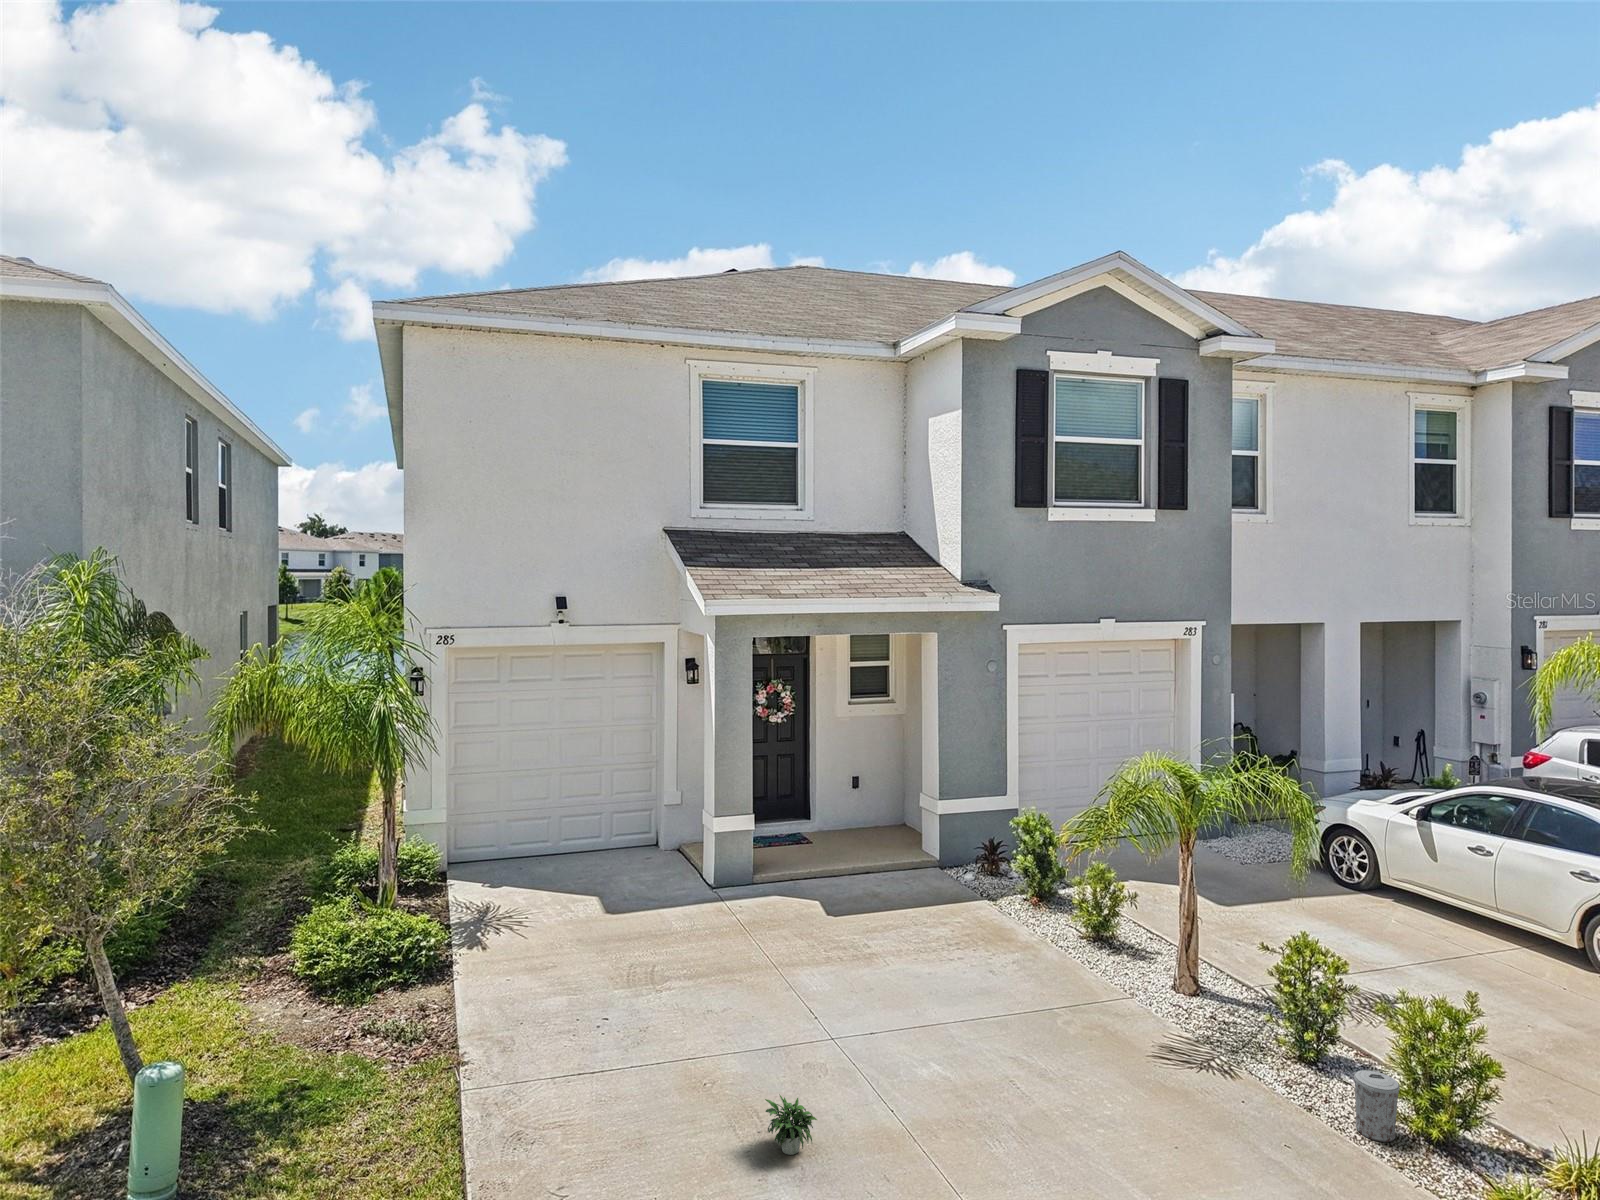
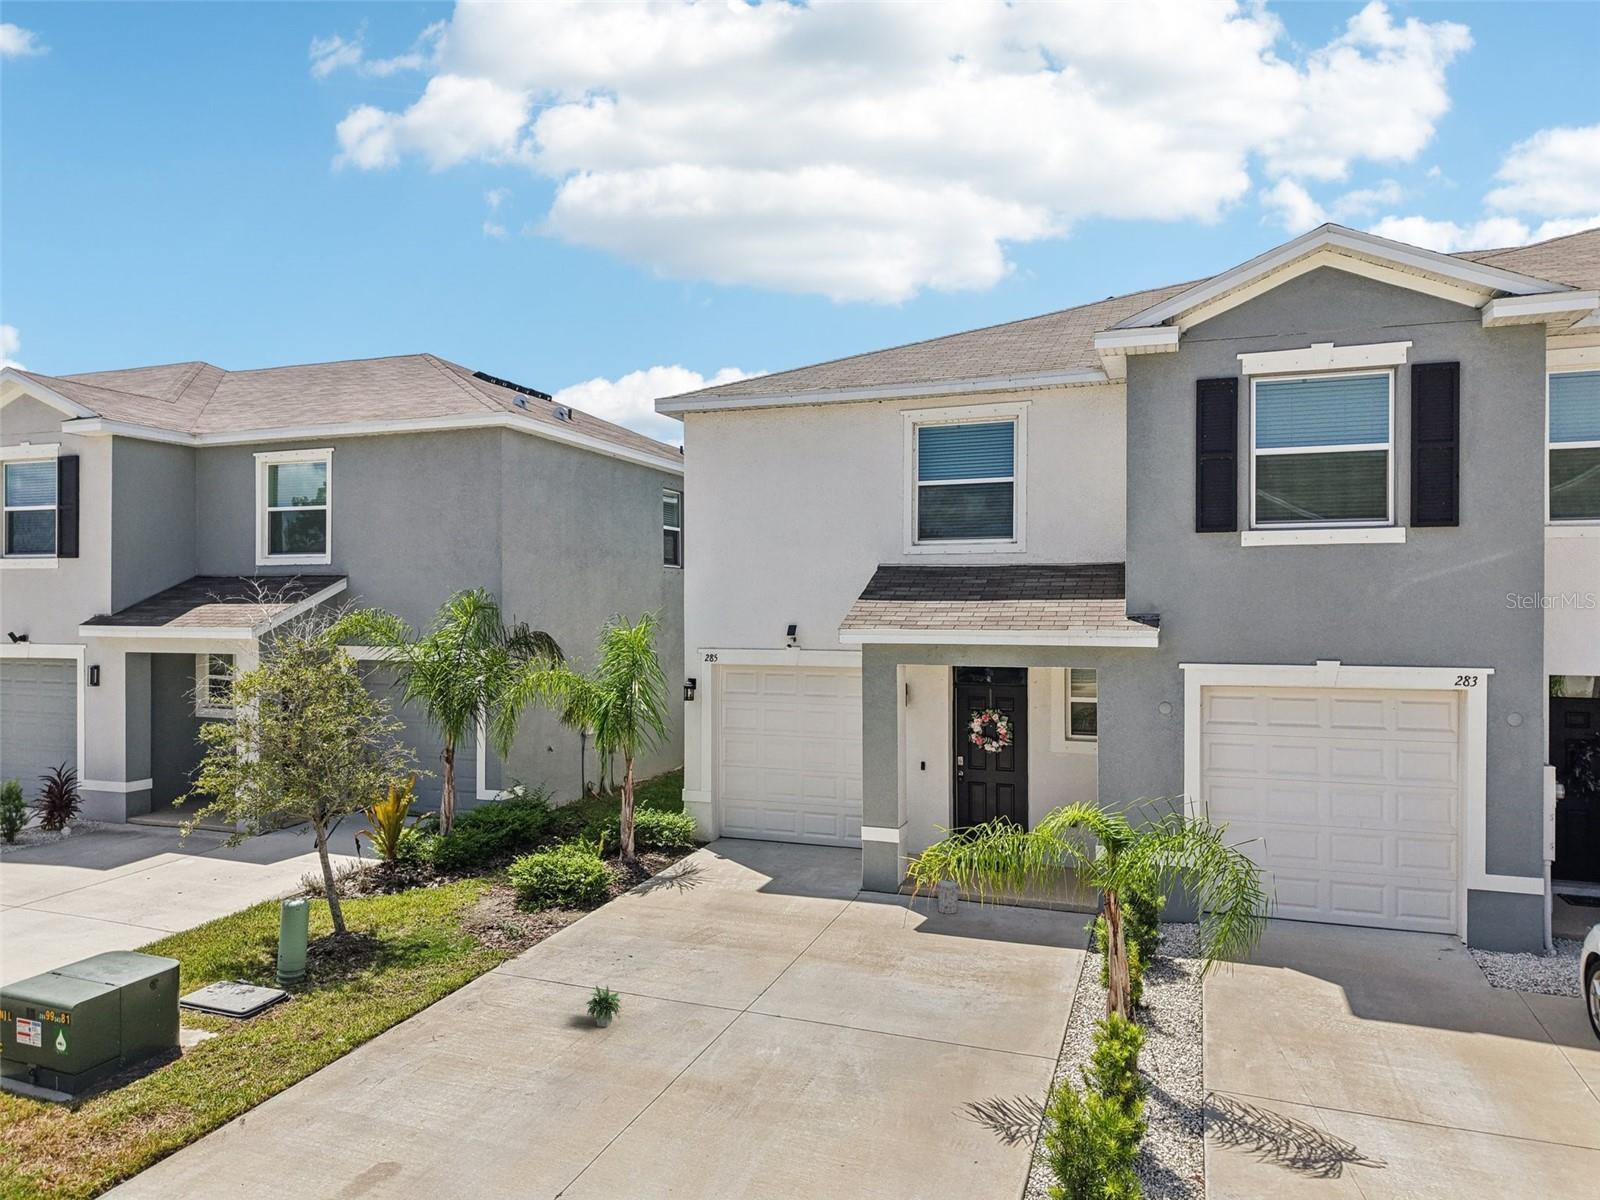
trash can: present [1354,1070,1400,1142] -> present [937,879,959,914]

